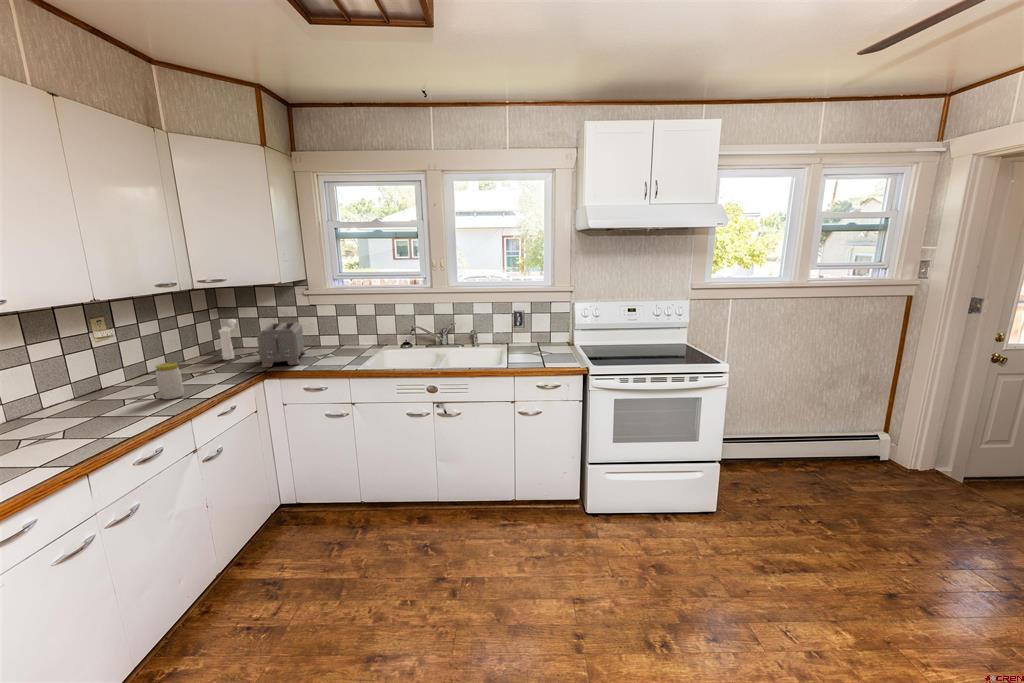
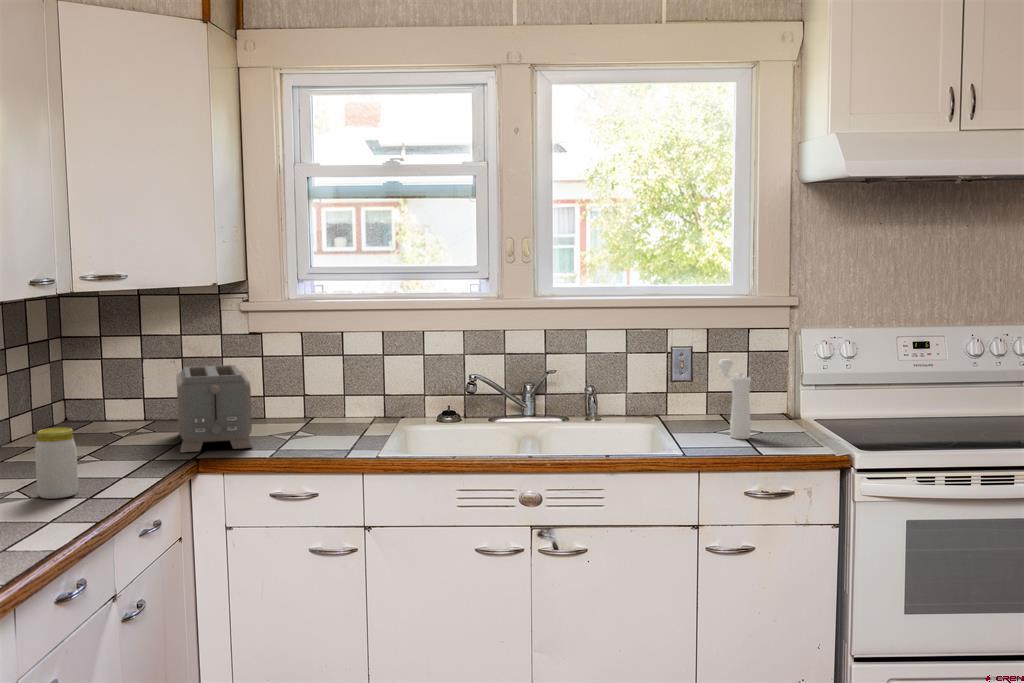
pepper mill: present [219,319,236,360] -> present [718,359,751,439]

